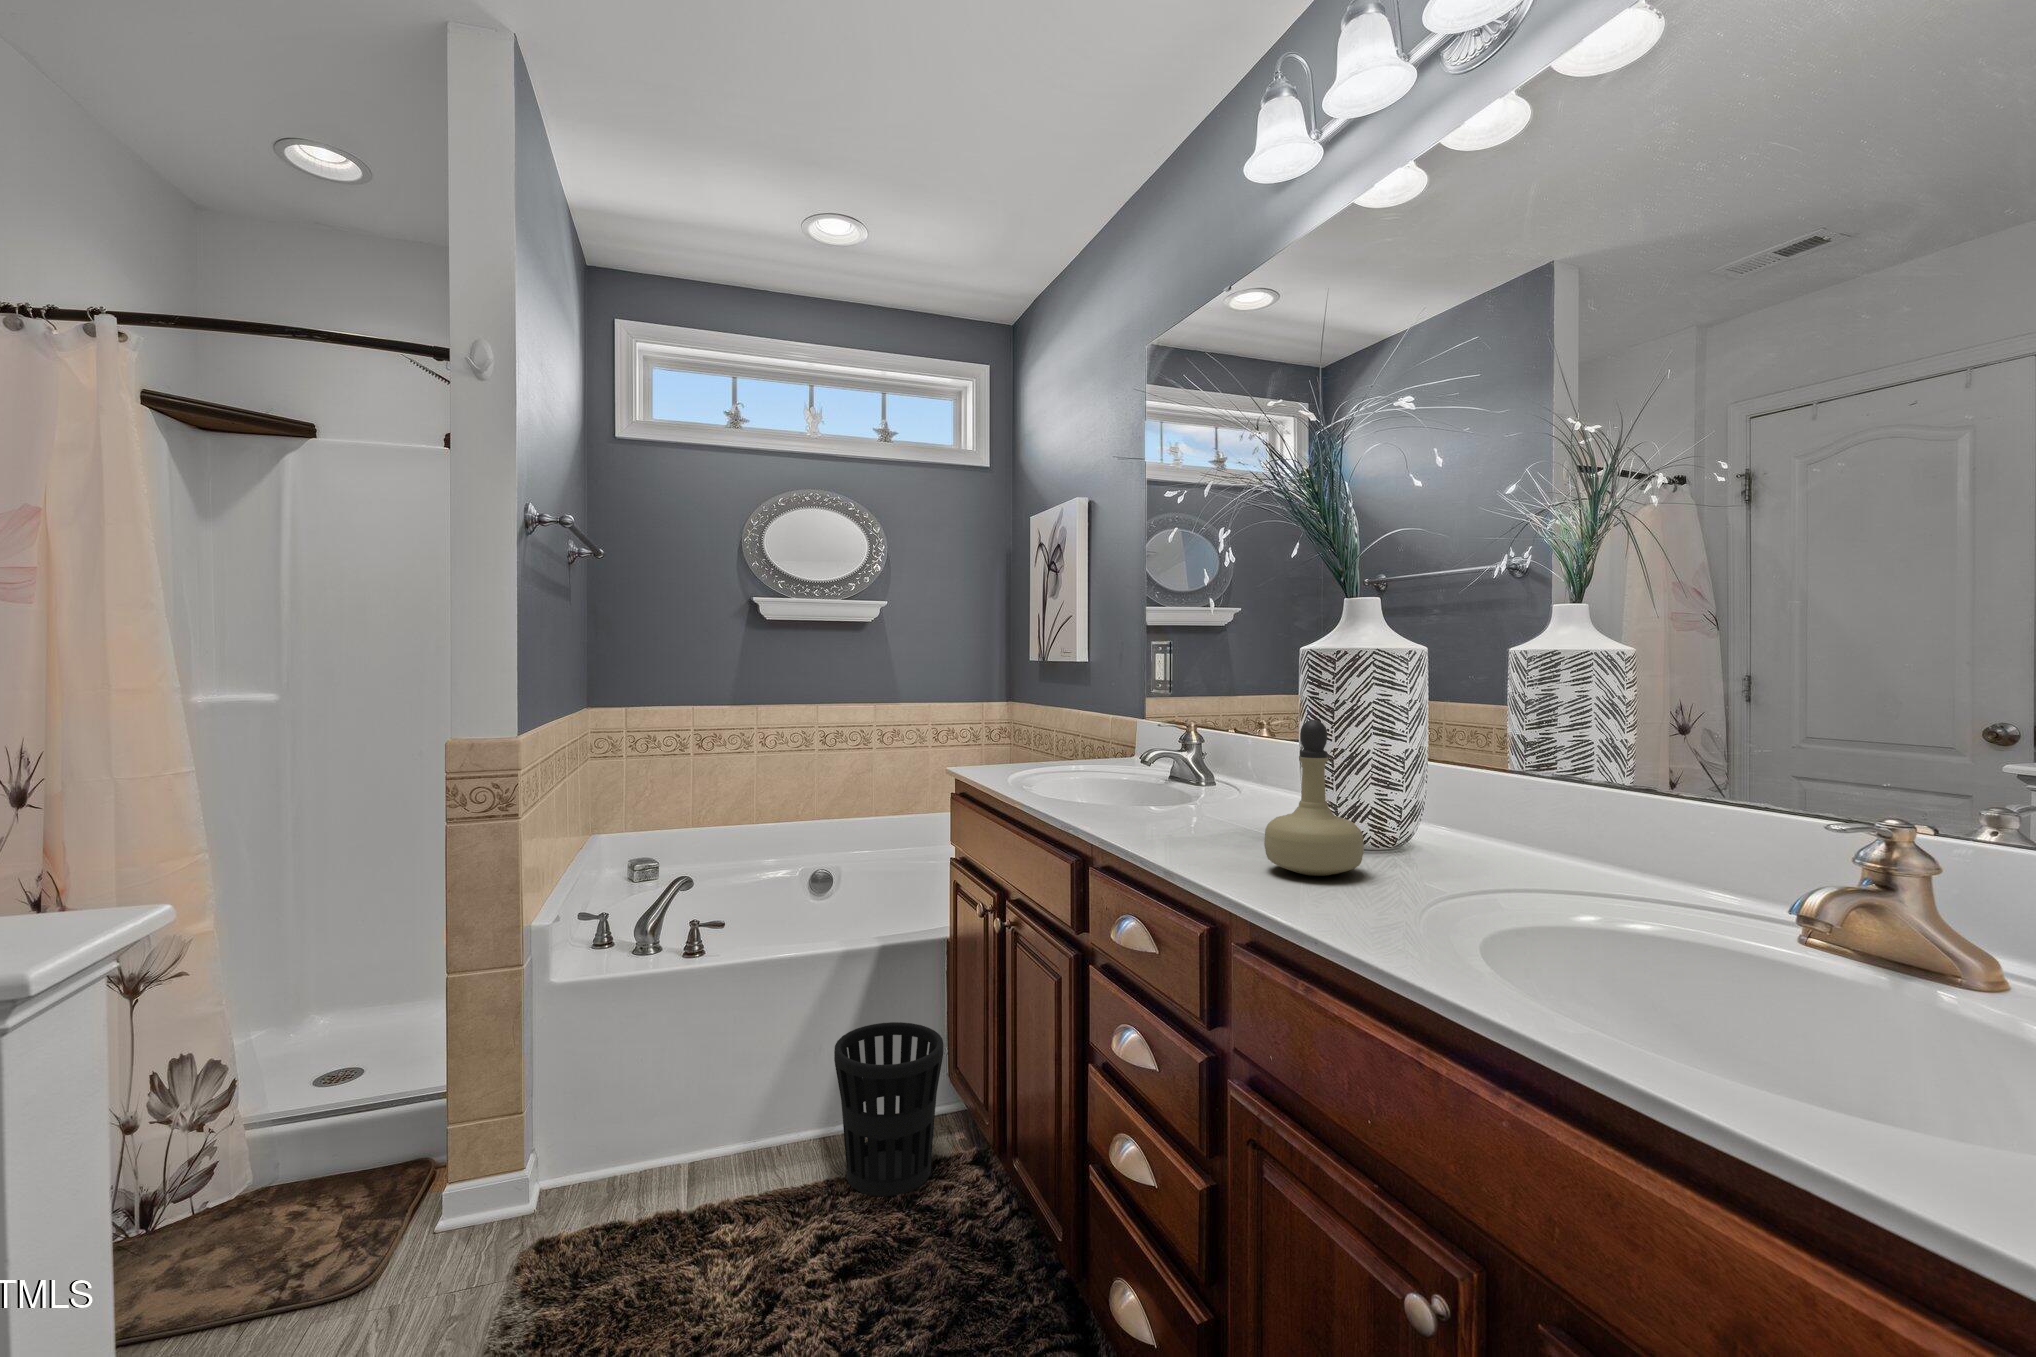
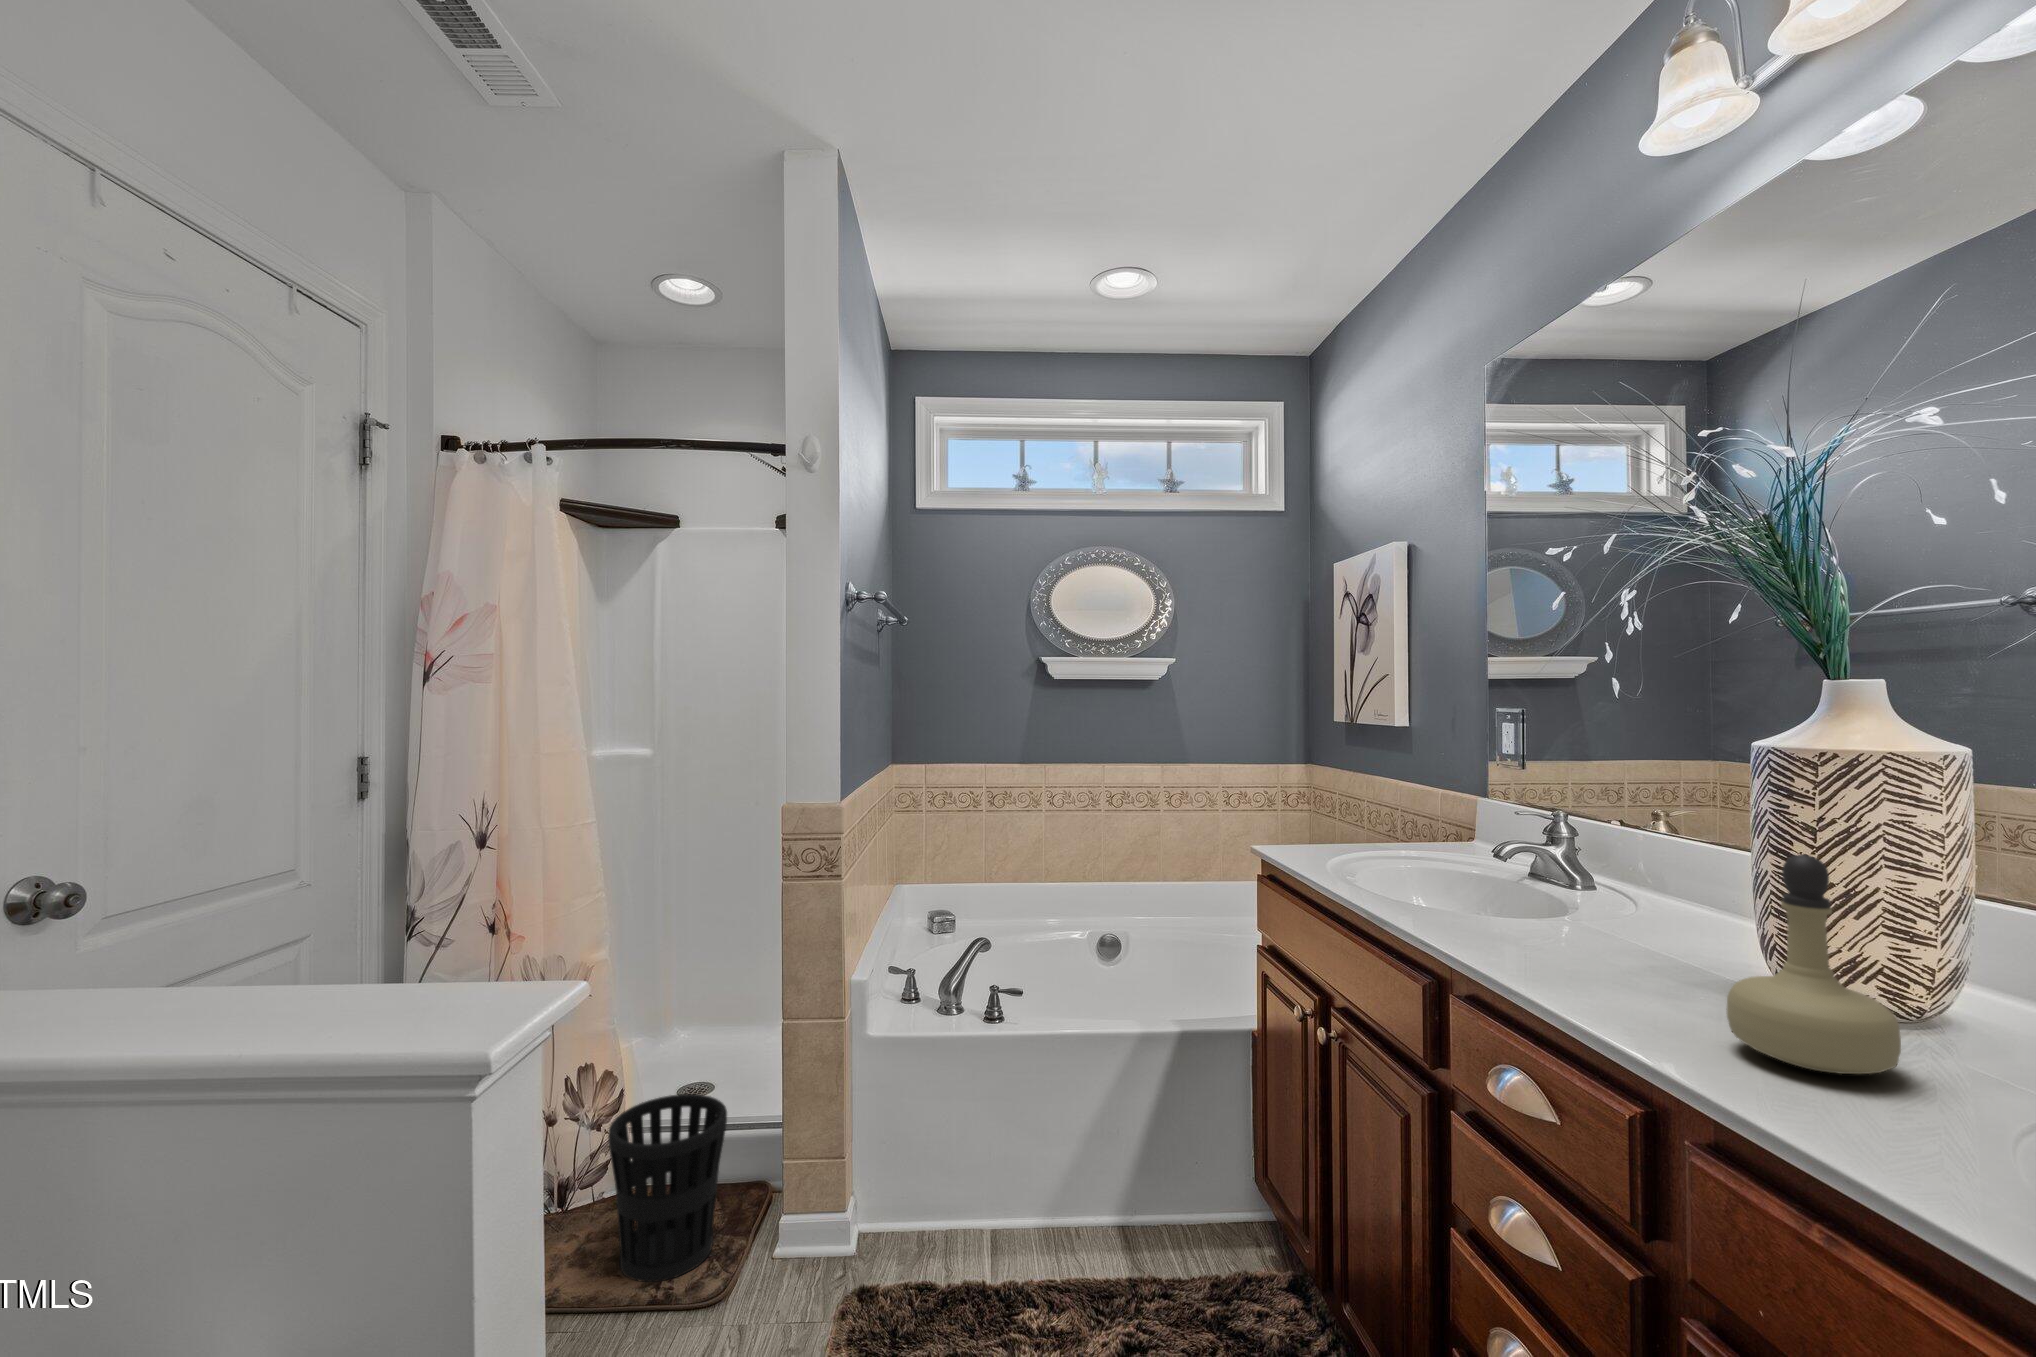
wastebasket: present [834,1022,943,1196] -> present [608,1094,727,1282]

